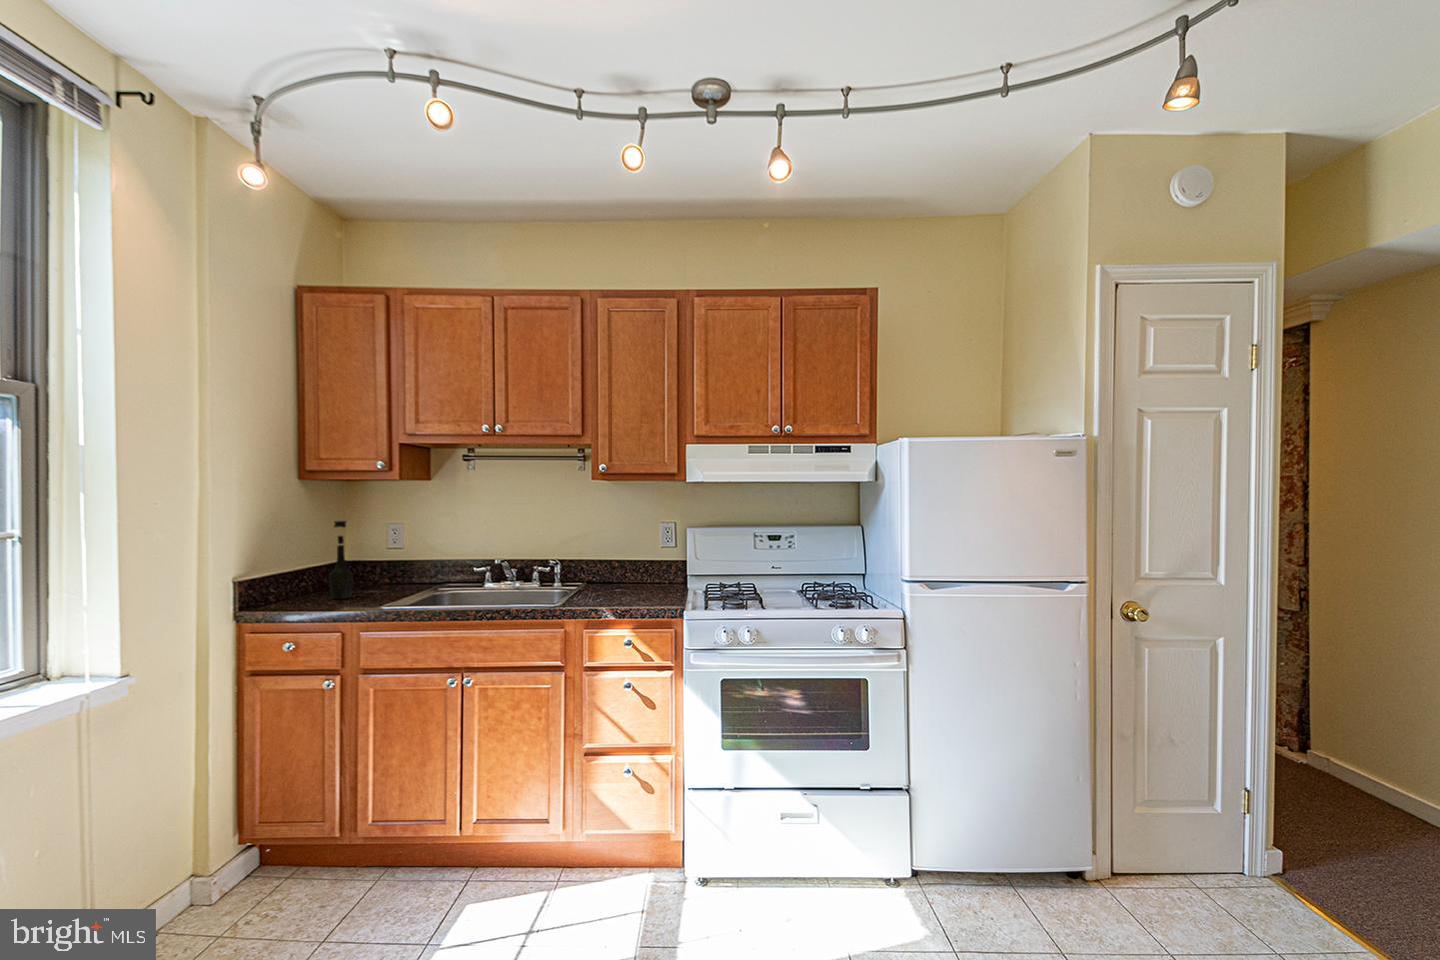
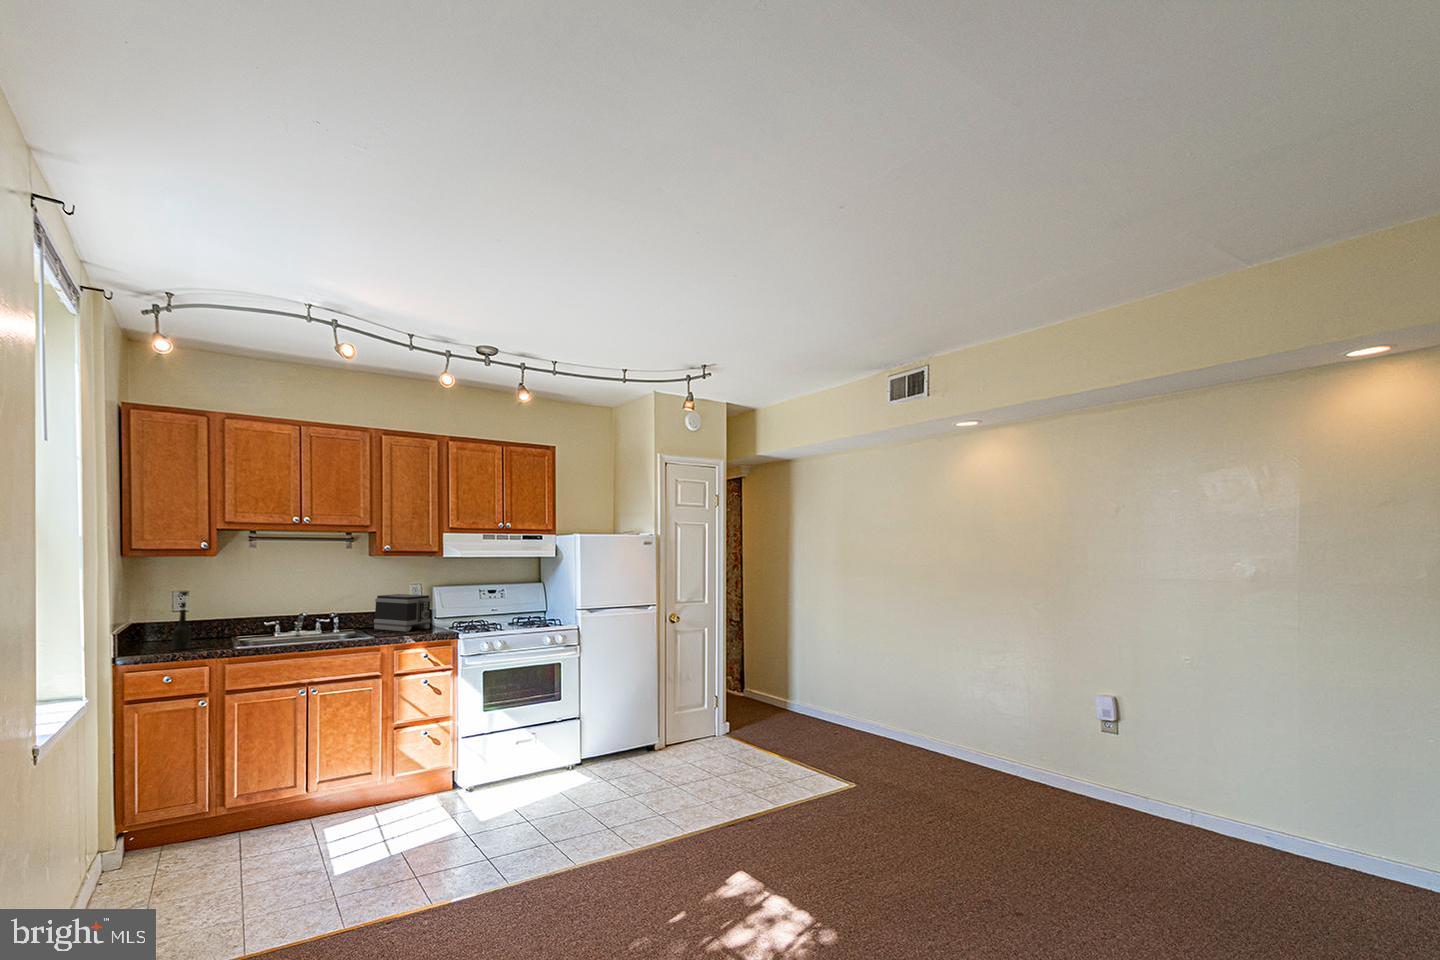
toaster: none [599,536,667,597] -> present [374,594,431,632]

